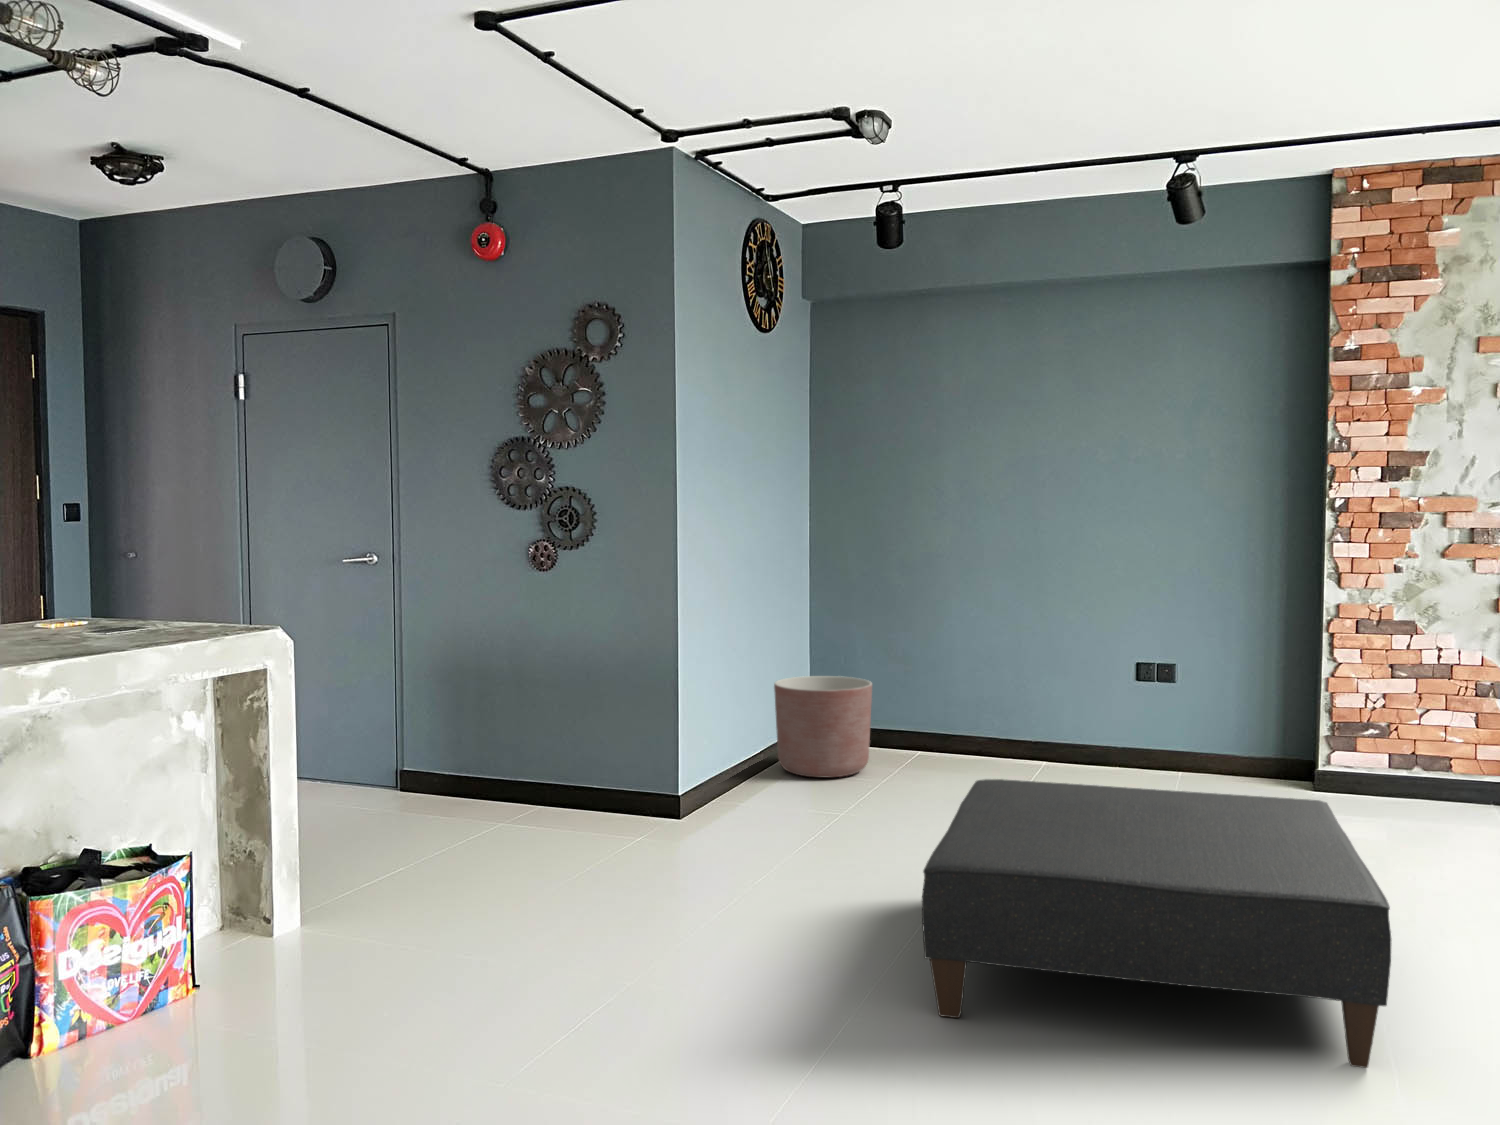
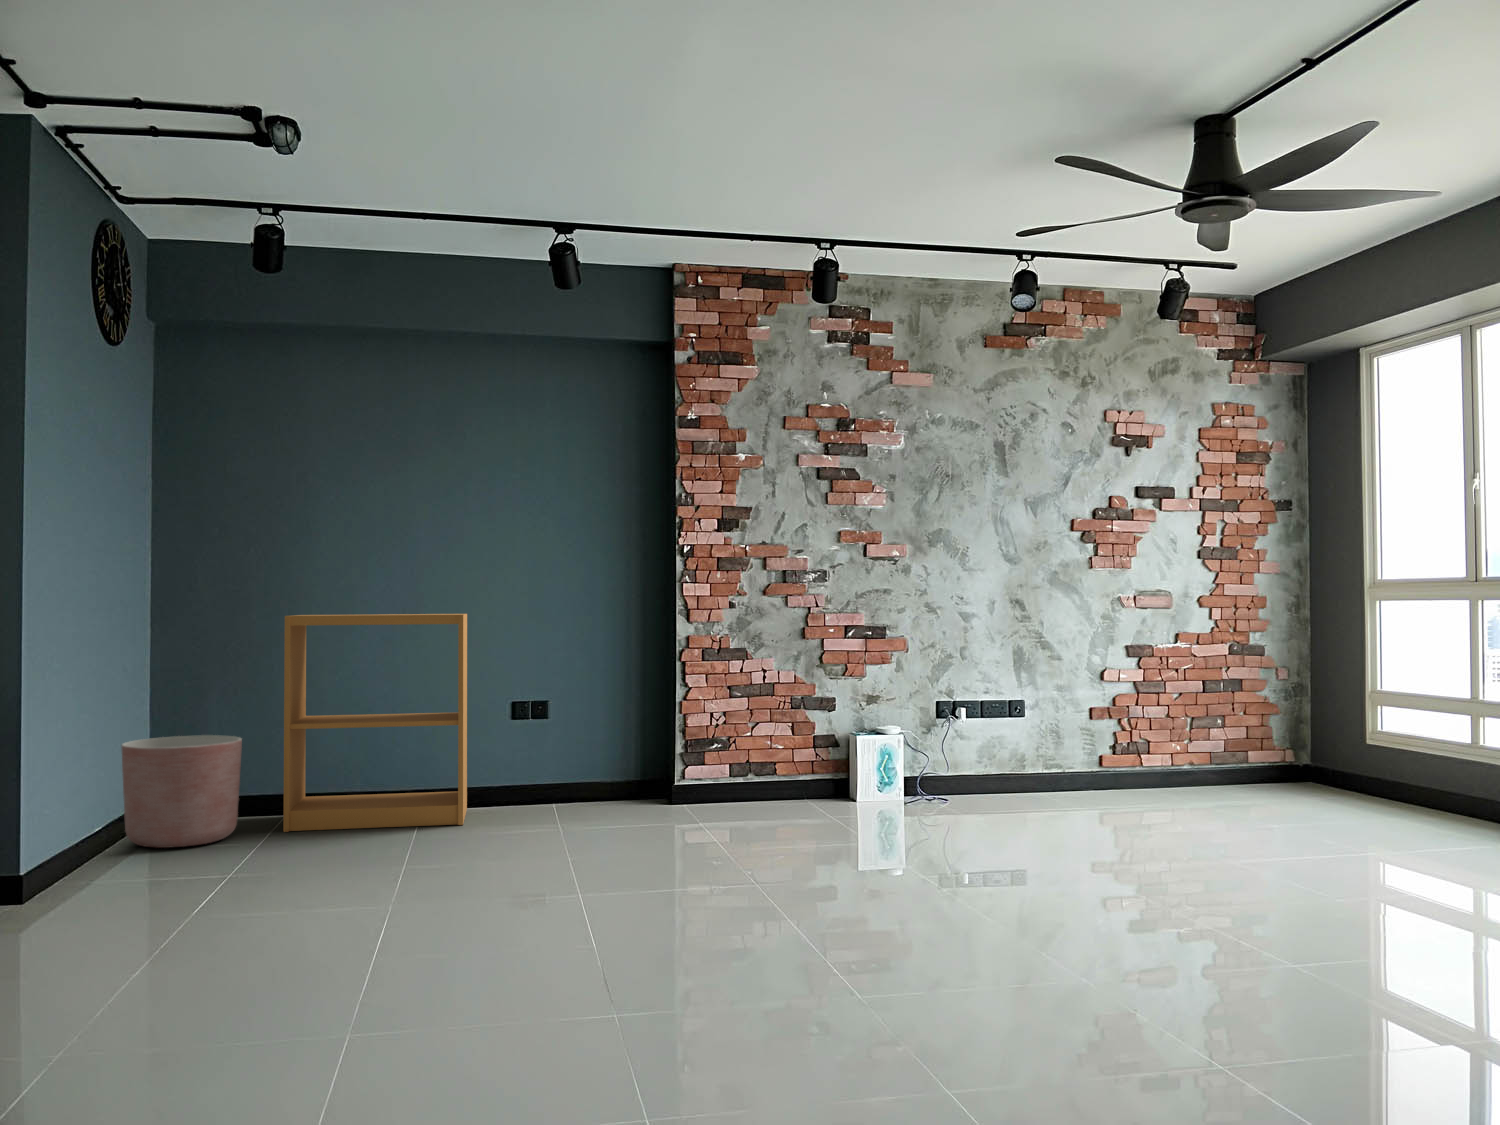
bookshelf: none [909,567,1091,786] -> present [283,614,467,832]
ottoman: present [922,779,1391,1068] -> none [412,784,831,1021]

